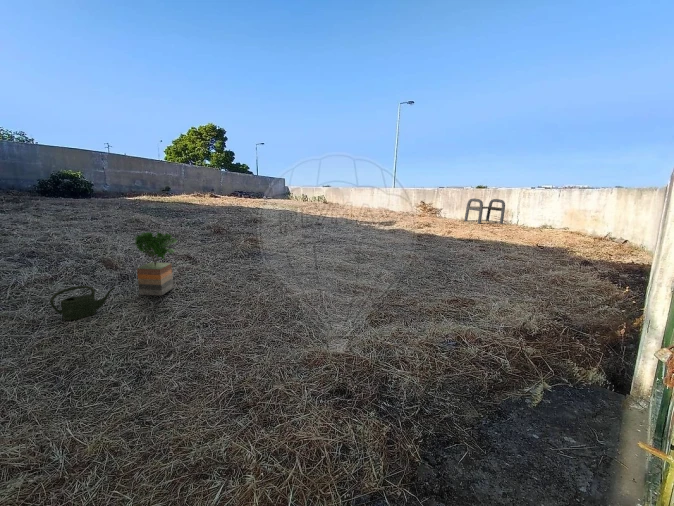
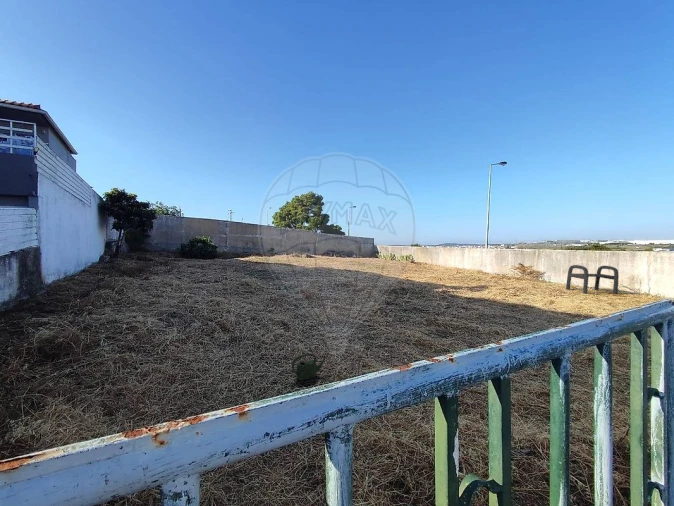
potted tree: present [135,232,177,296] -> none [243,305,276,360]
watering can: present [50,286,115,320] -> present [292,353,328,380]

